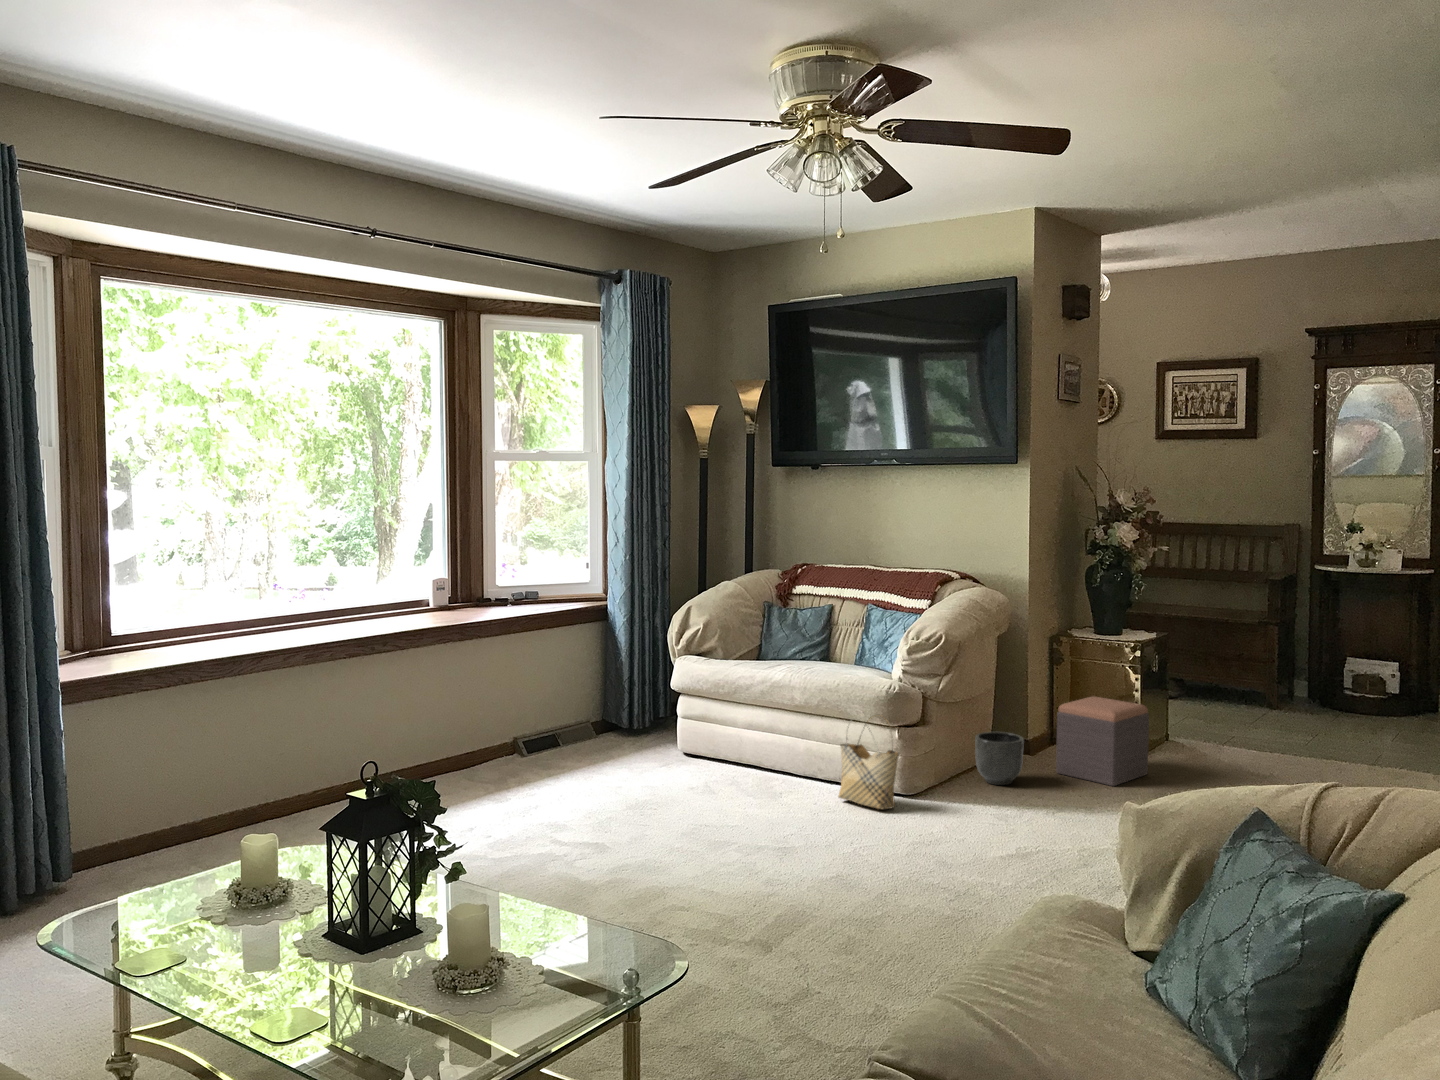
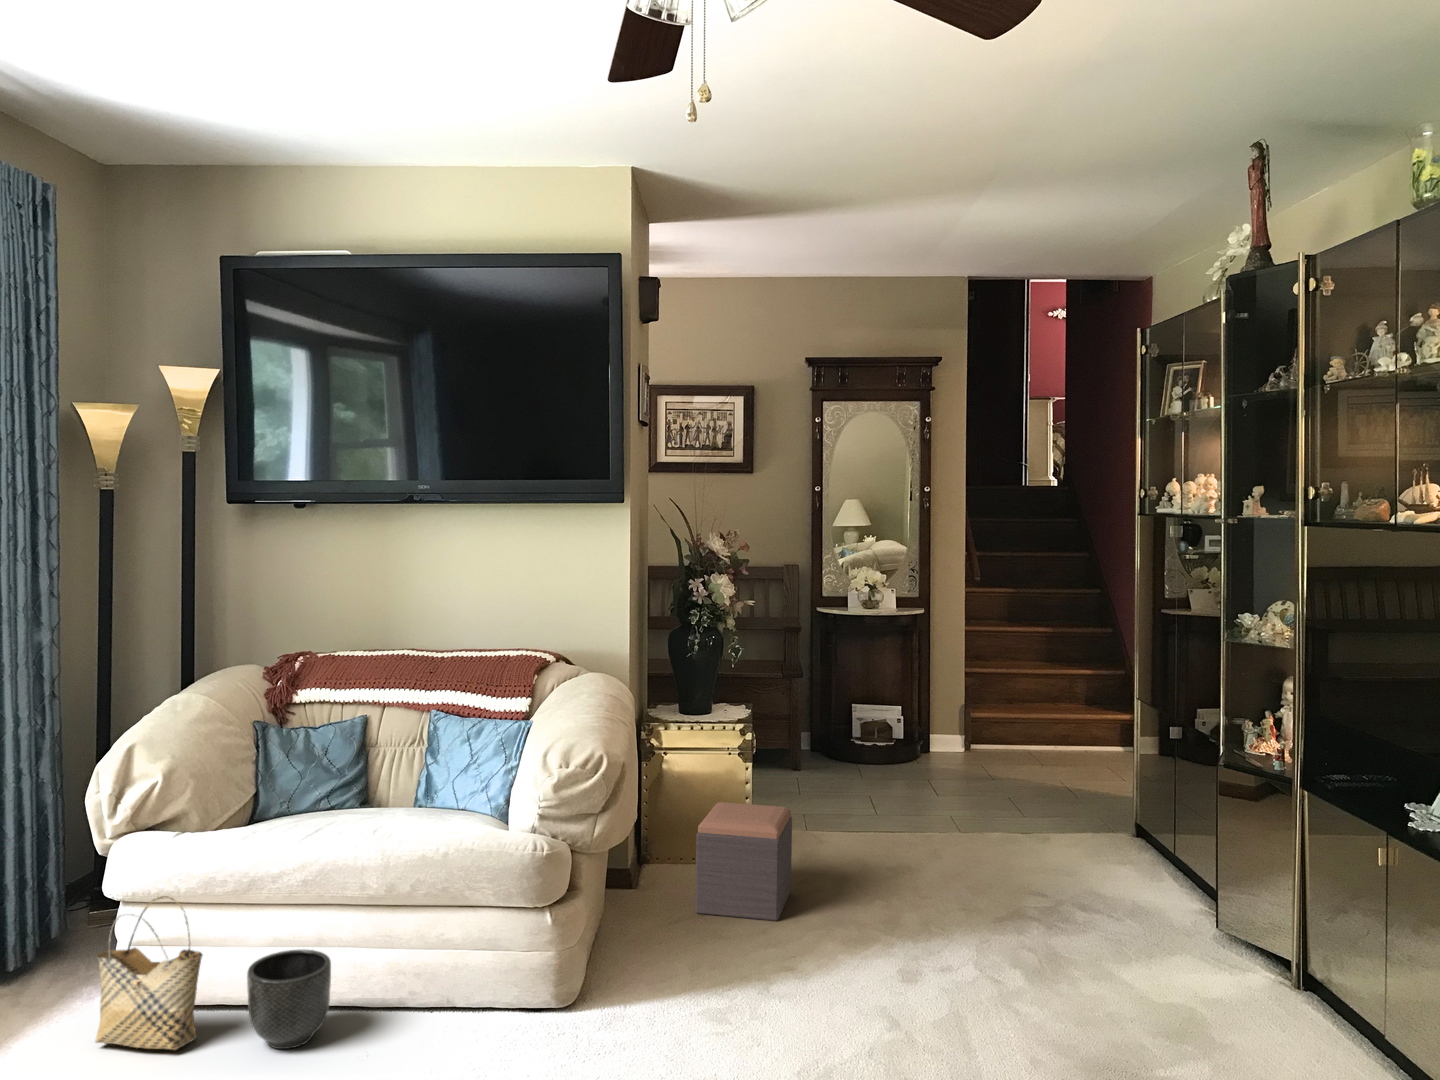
woven basket: present [838,715,899,809] -> present [95,896,202,1050]
planter: present [975,732,1024,785] -> present [247,950,331,1049]

